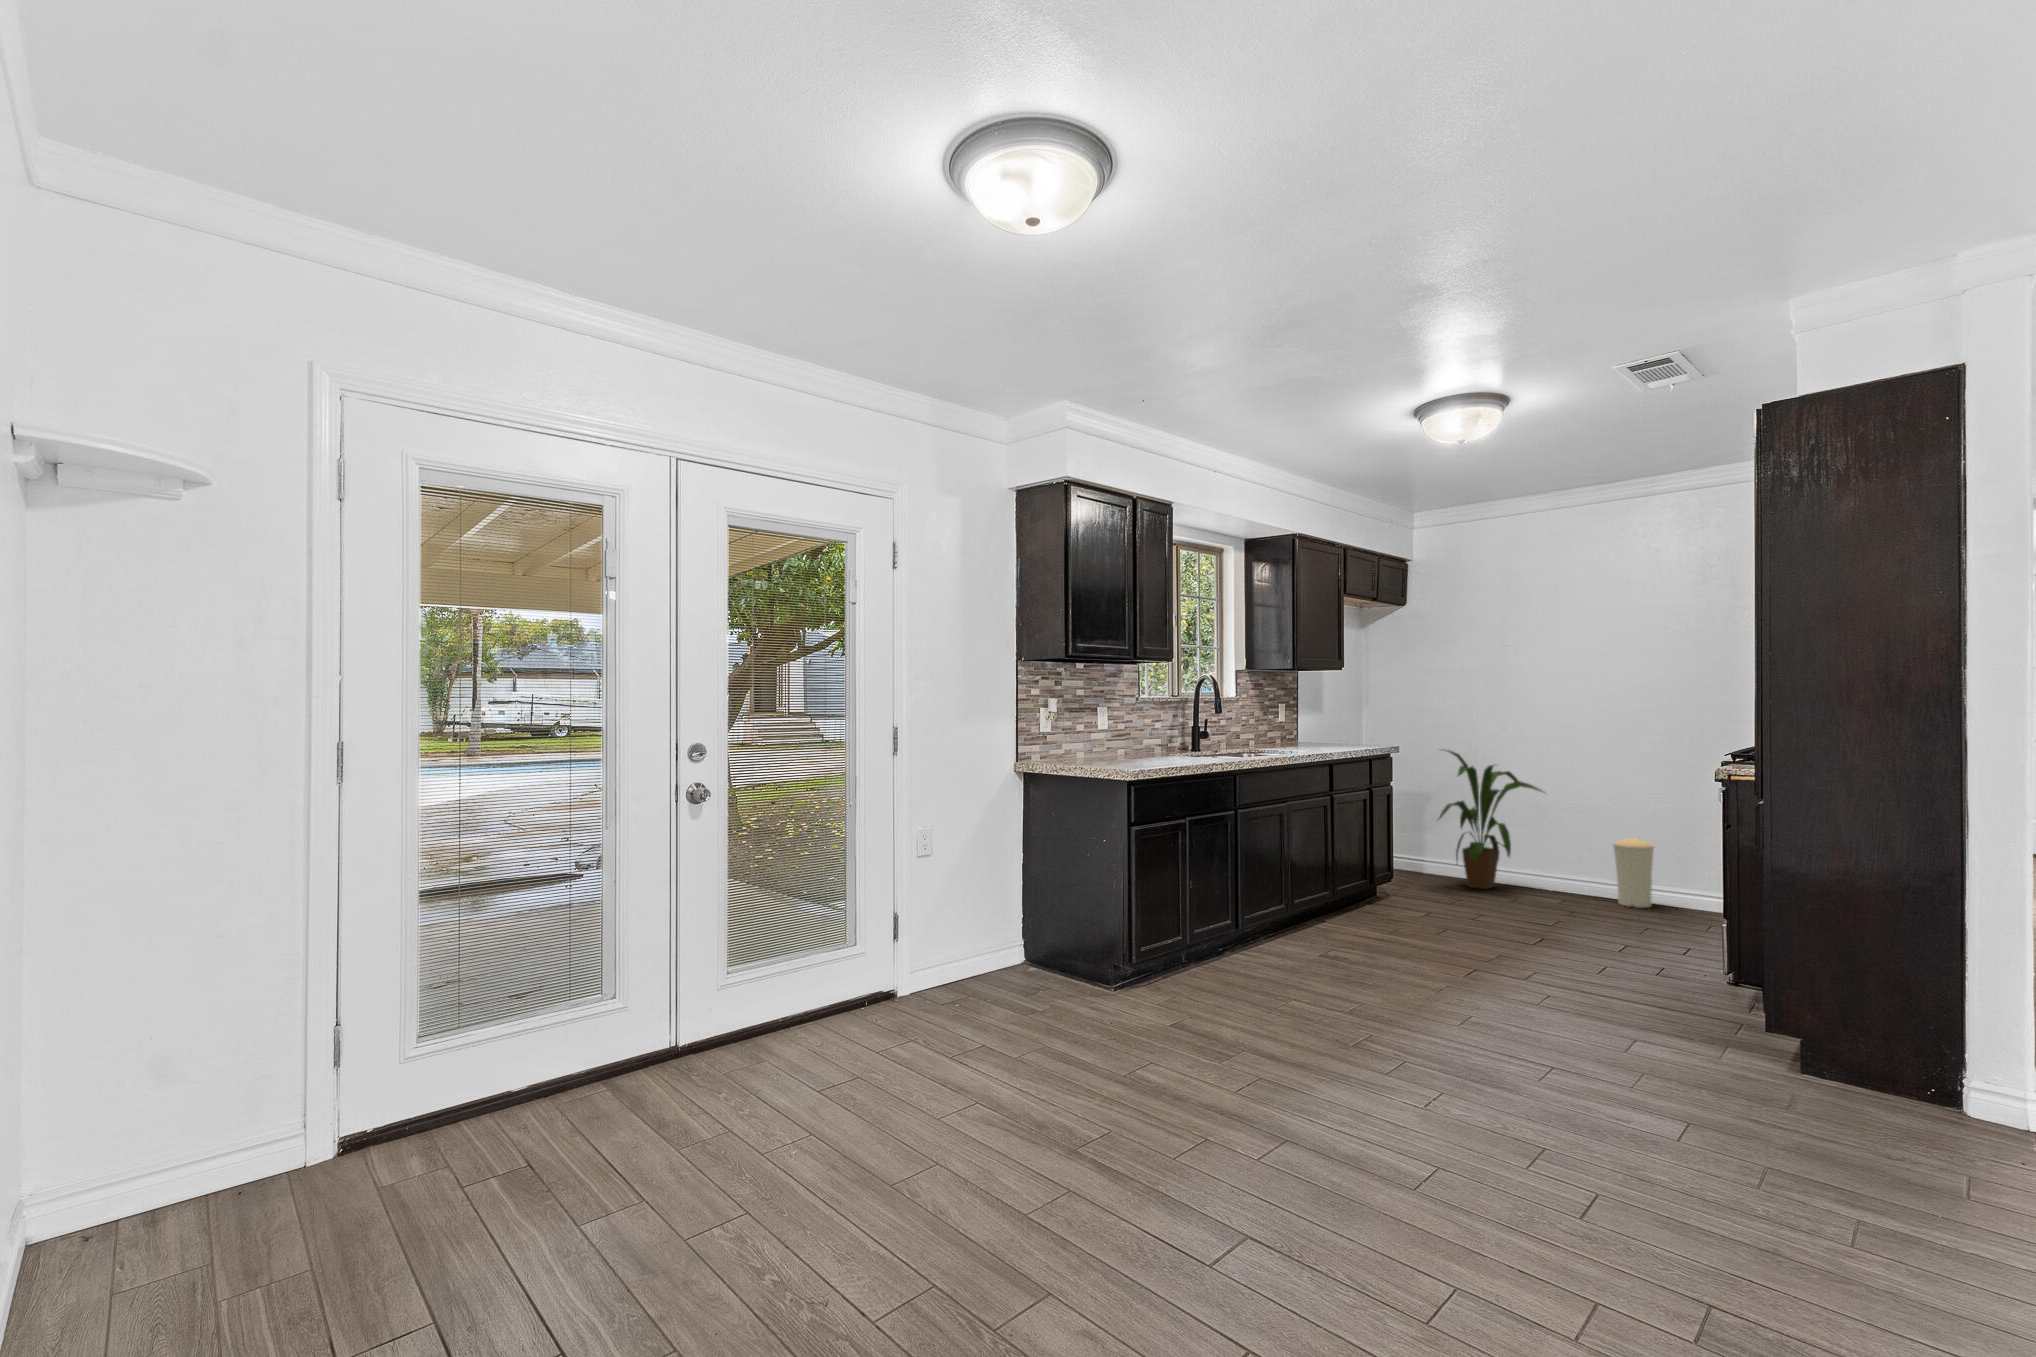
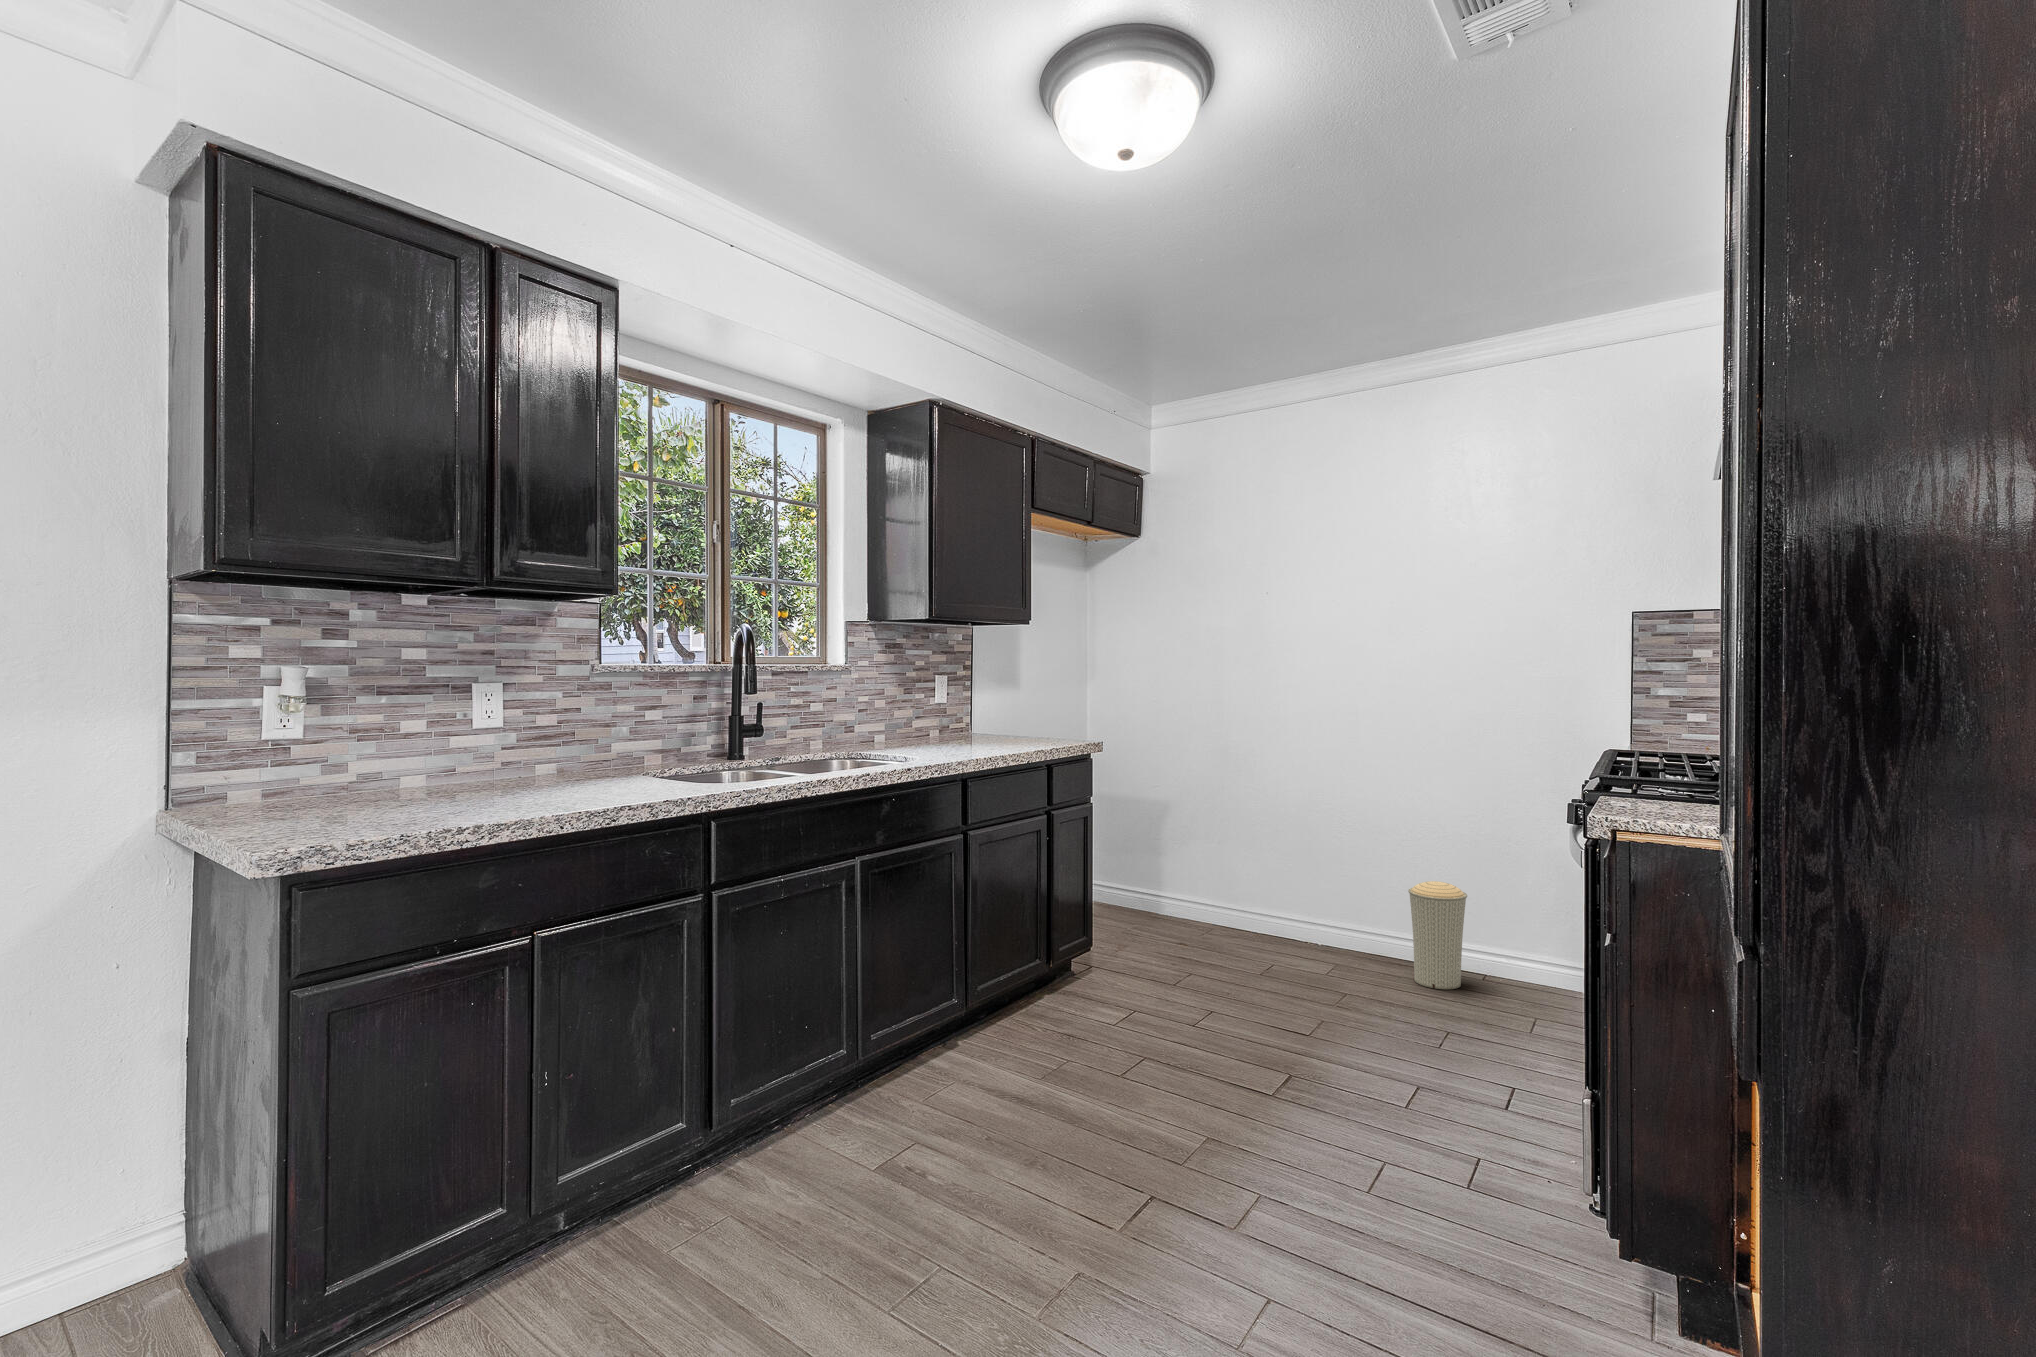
house plant: present [1438,751,1543,889] -> none [1162,744,1321,954]

